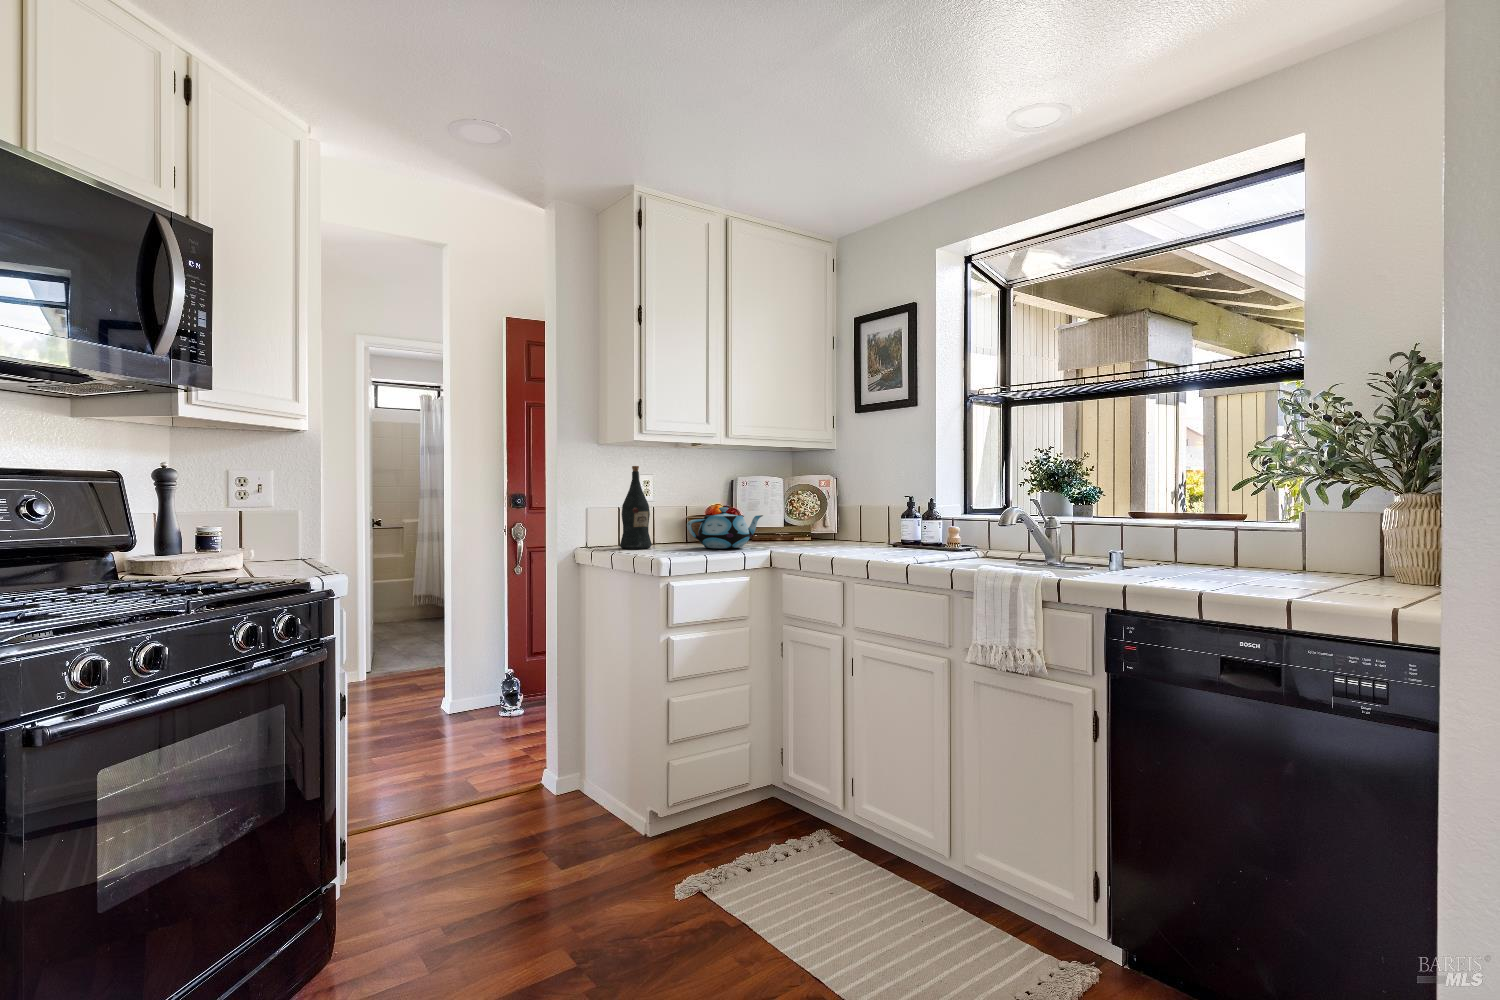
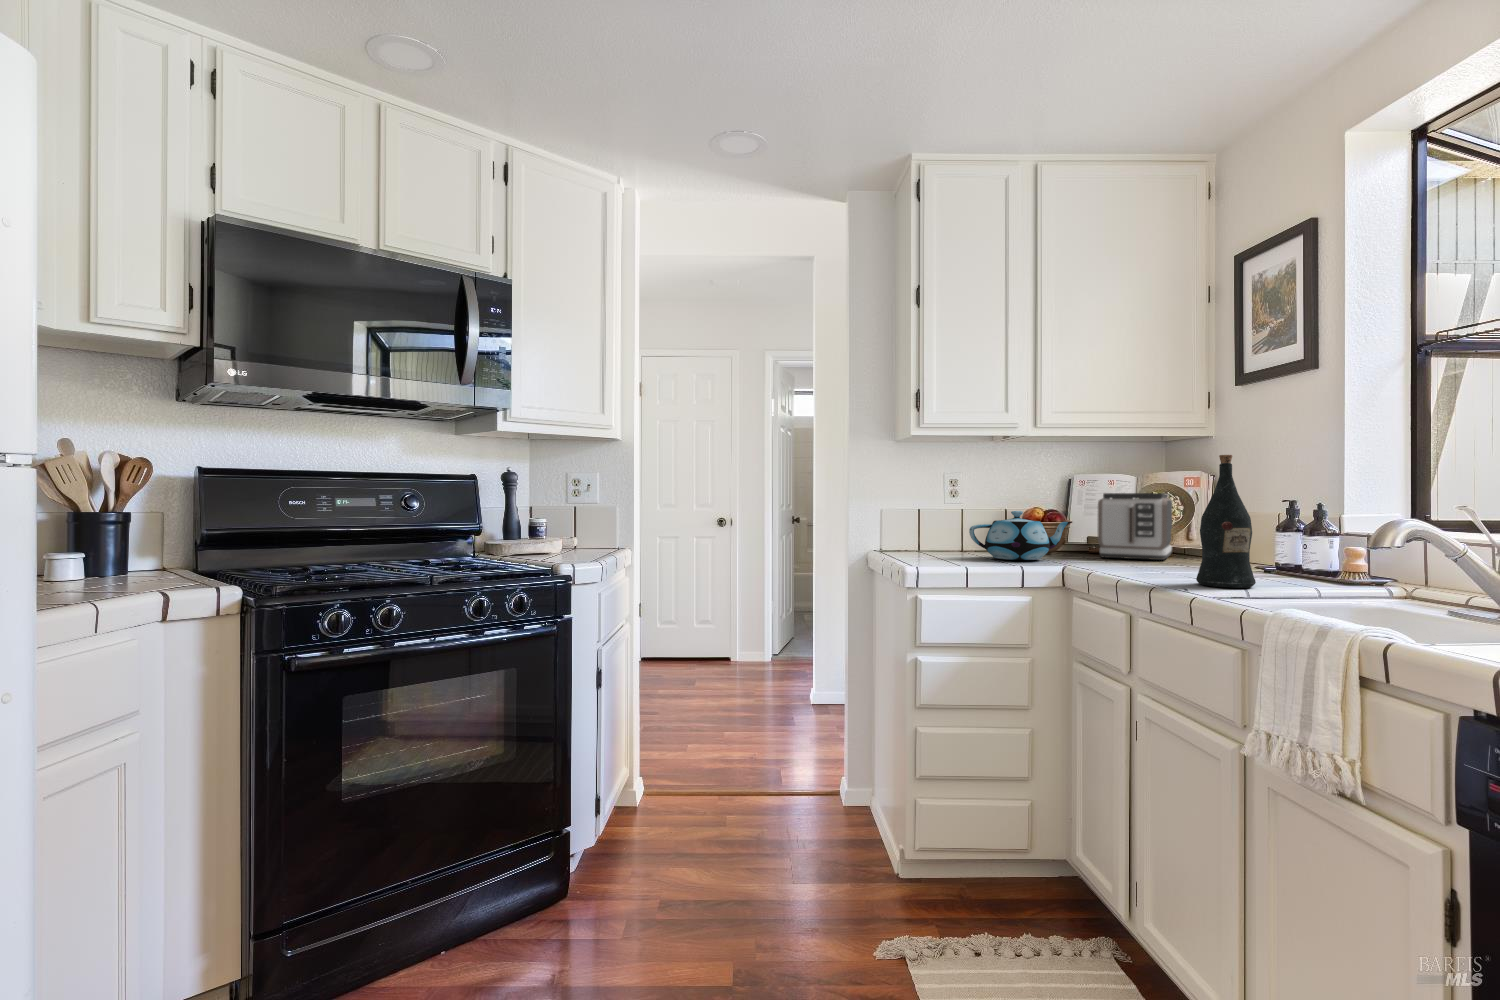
wine bottle: present [620,466,652,549] -> present [1196,455,1256,588]
toaster: none [766,492,822,543] -> present [1098,493,1172,560]

